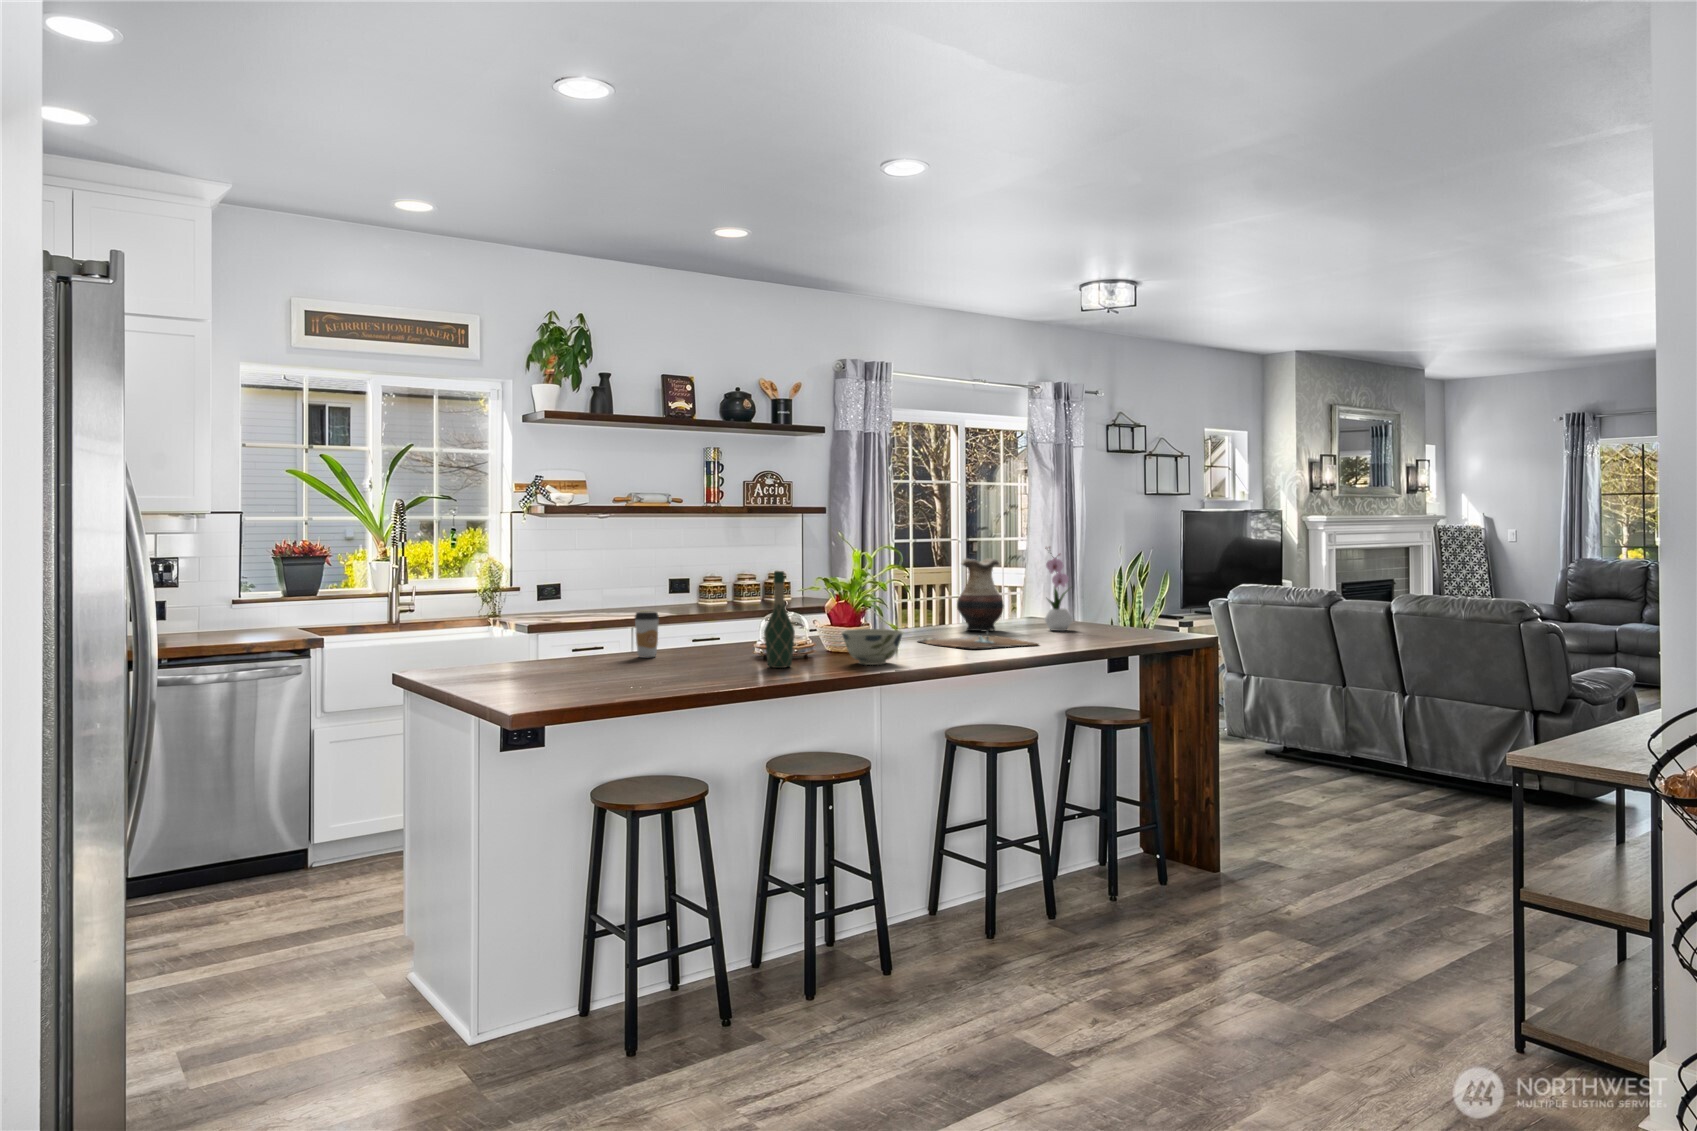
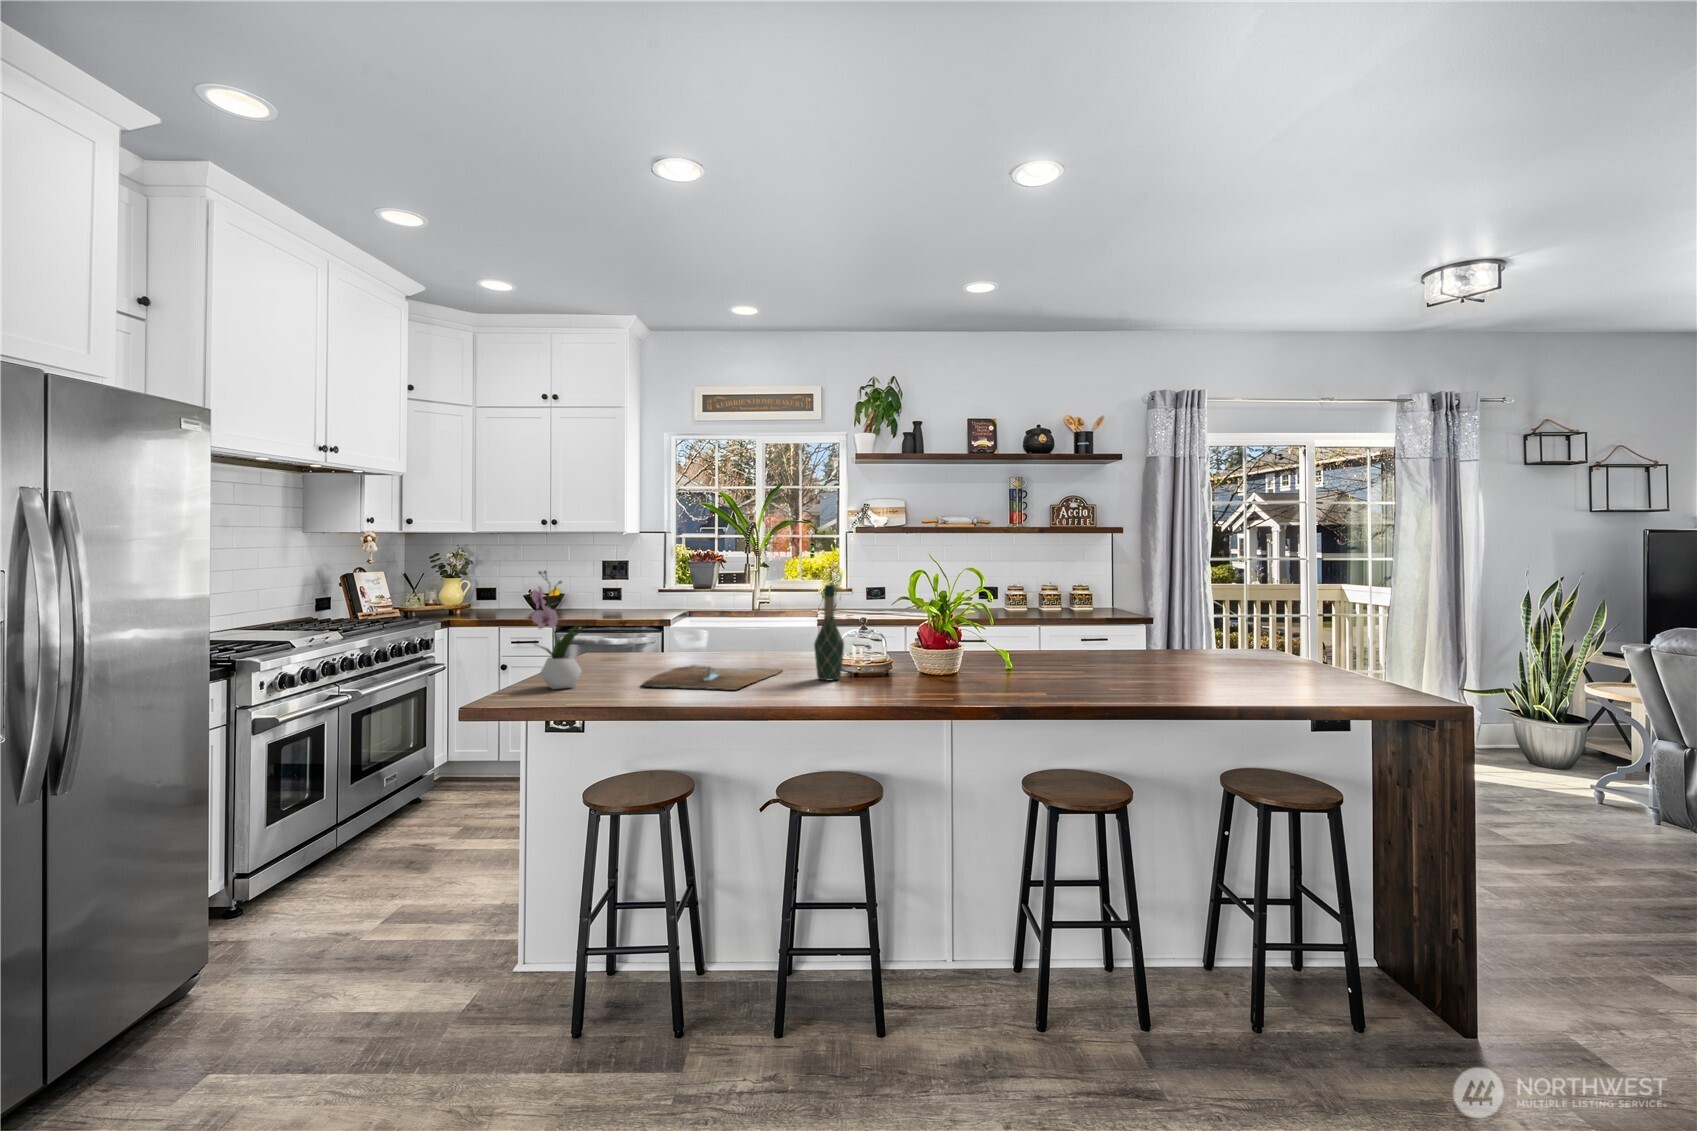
flower arrangement: present [1044,548,1073,631] -> present [531,571,584,689]
vase: present [957,558,1004,632] -> none [1144,578,1201,659]
coffee cup: present [635,612,659,658] -> none [769,615,790,656]
bowl: present [842,629,903,665] -> none [888,648,955,689]
cutting board: present [918,632,1038,649] -> present [642,665,781,690]

